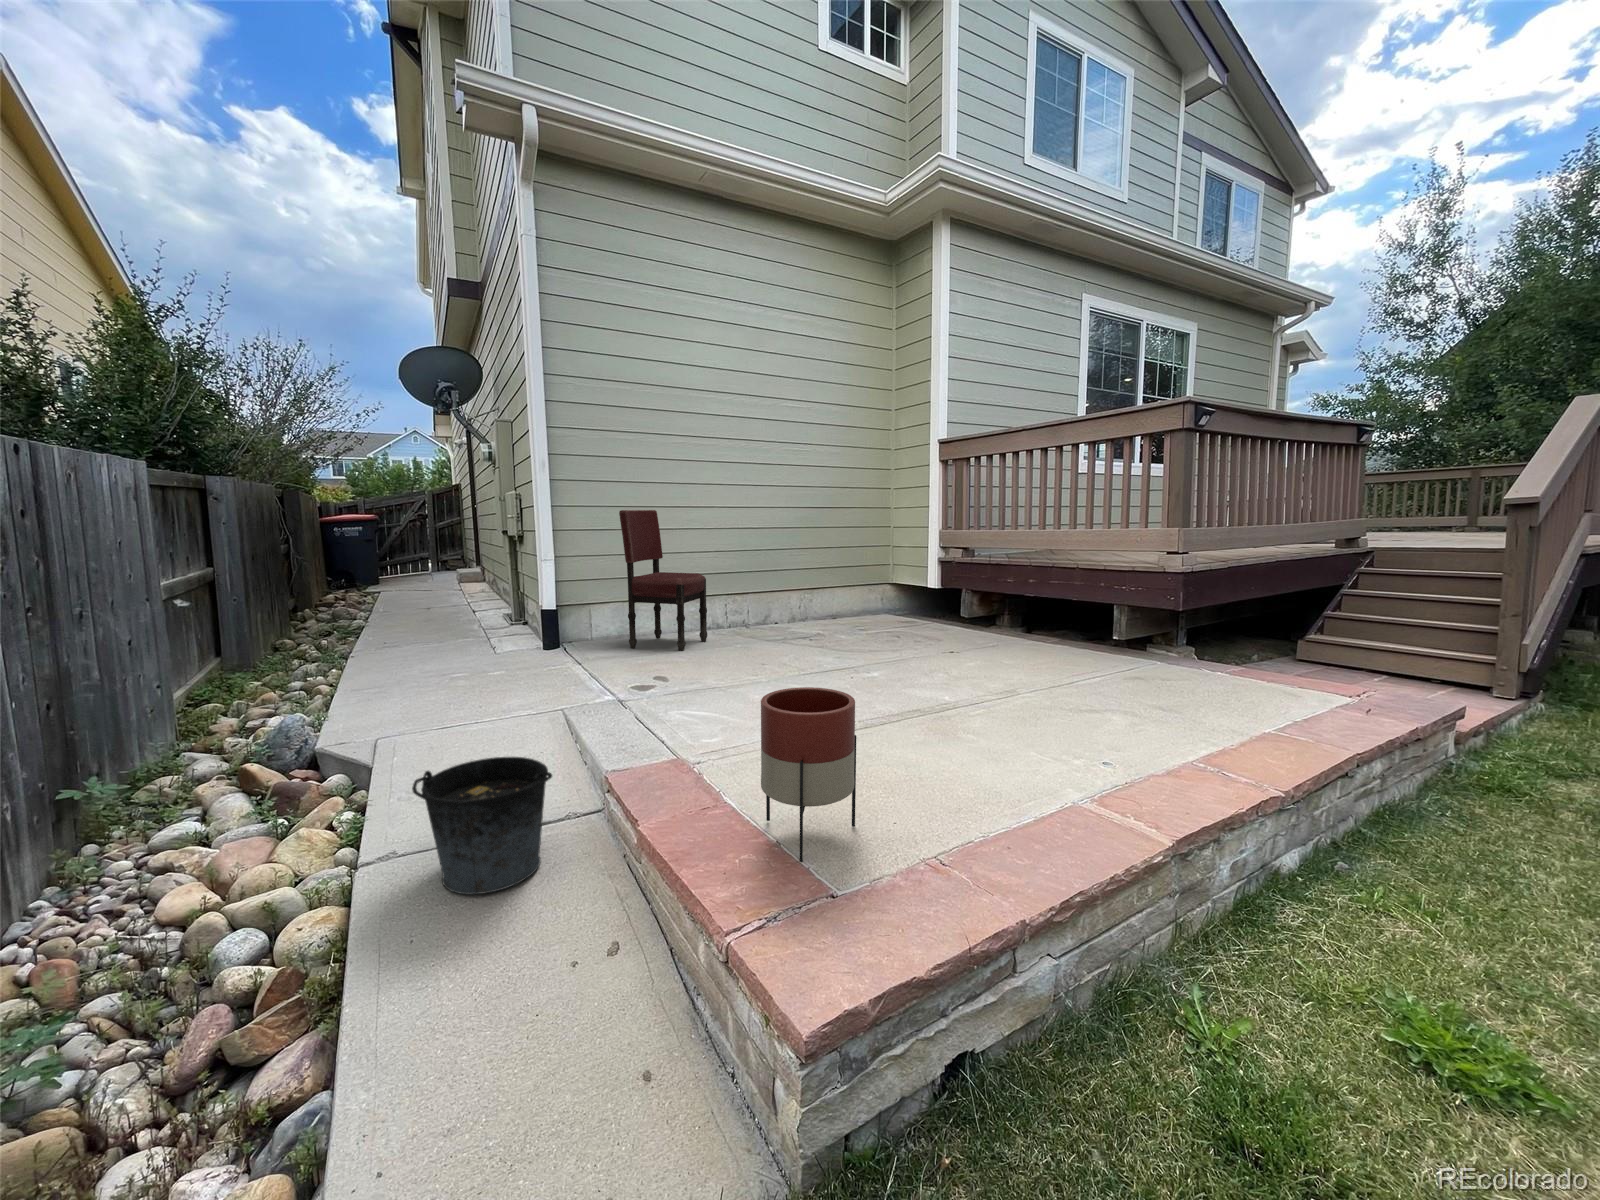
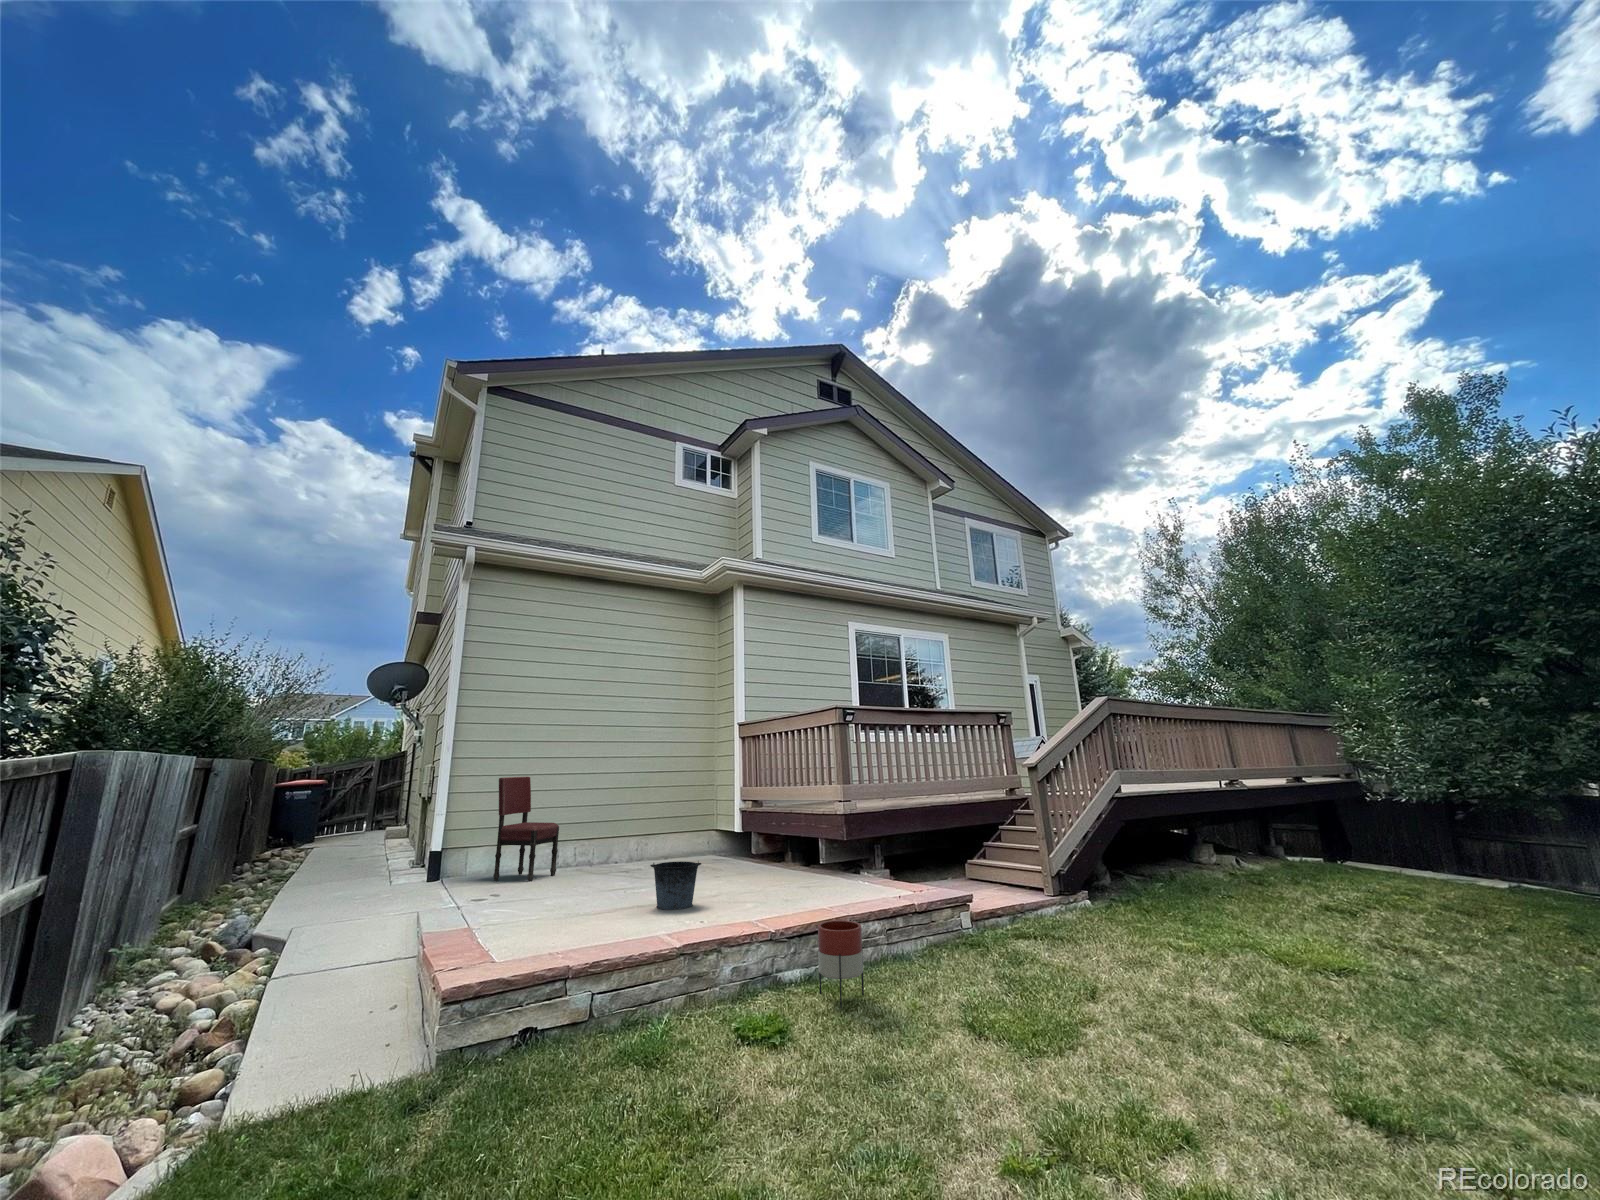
planter: present [761,687,856,862] -> present [818,920,864,1008]
bucket: present [412,757,552,894] -> present [650,862,701,910]

